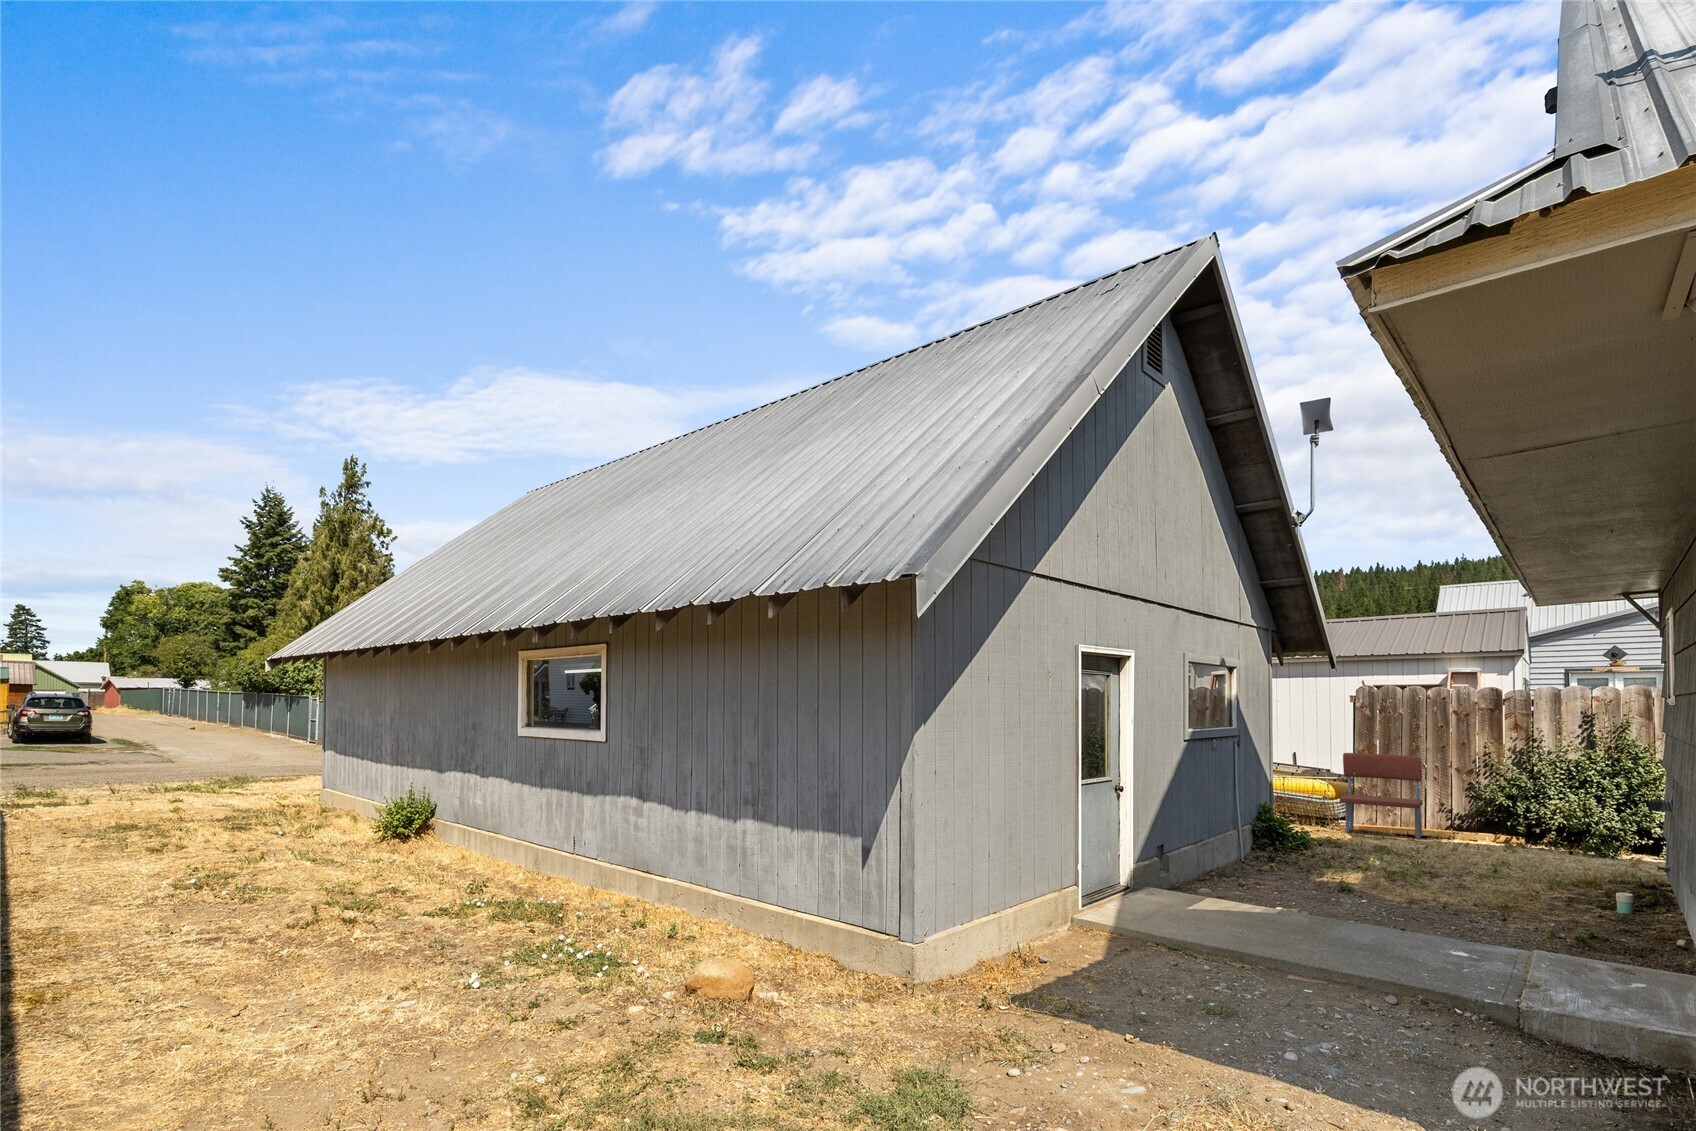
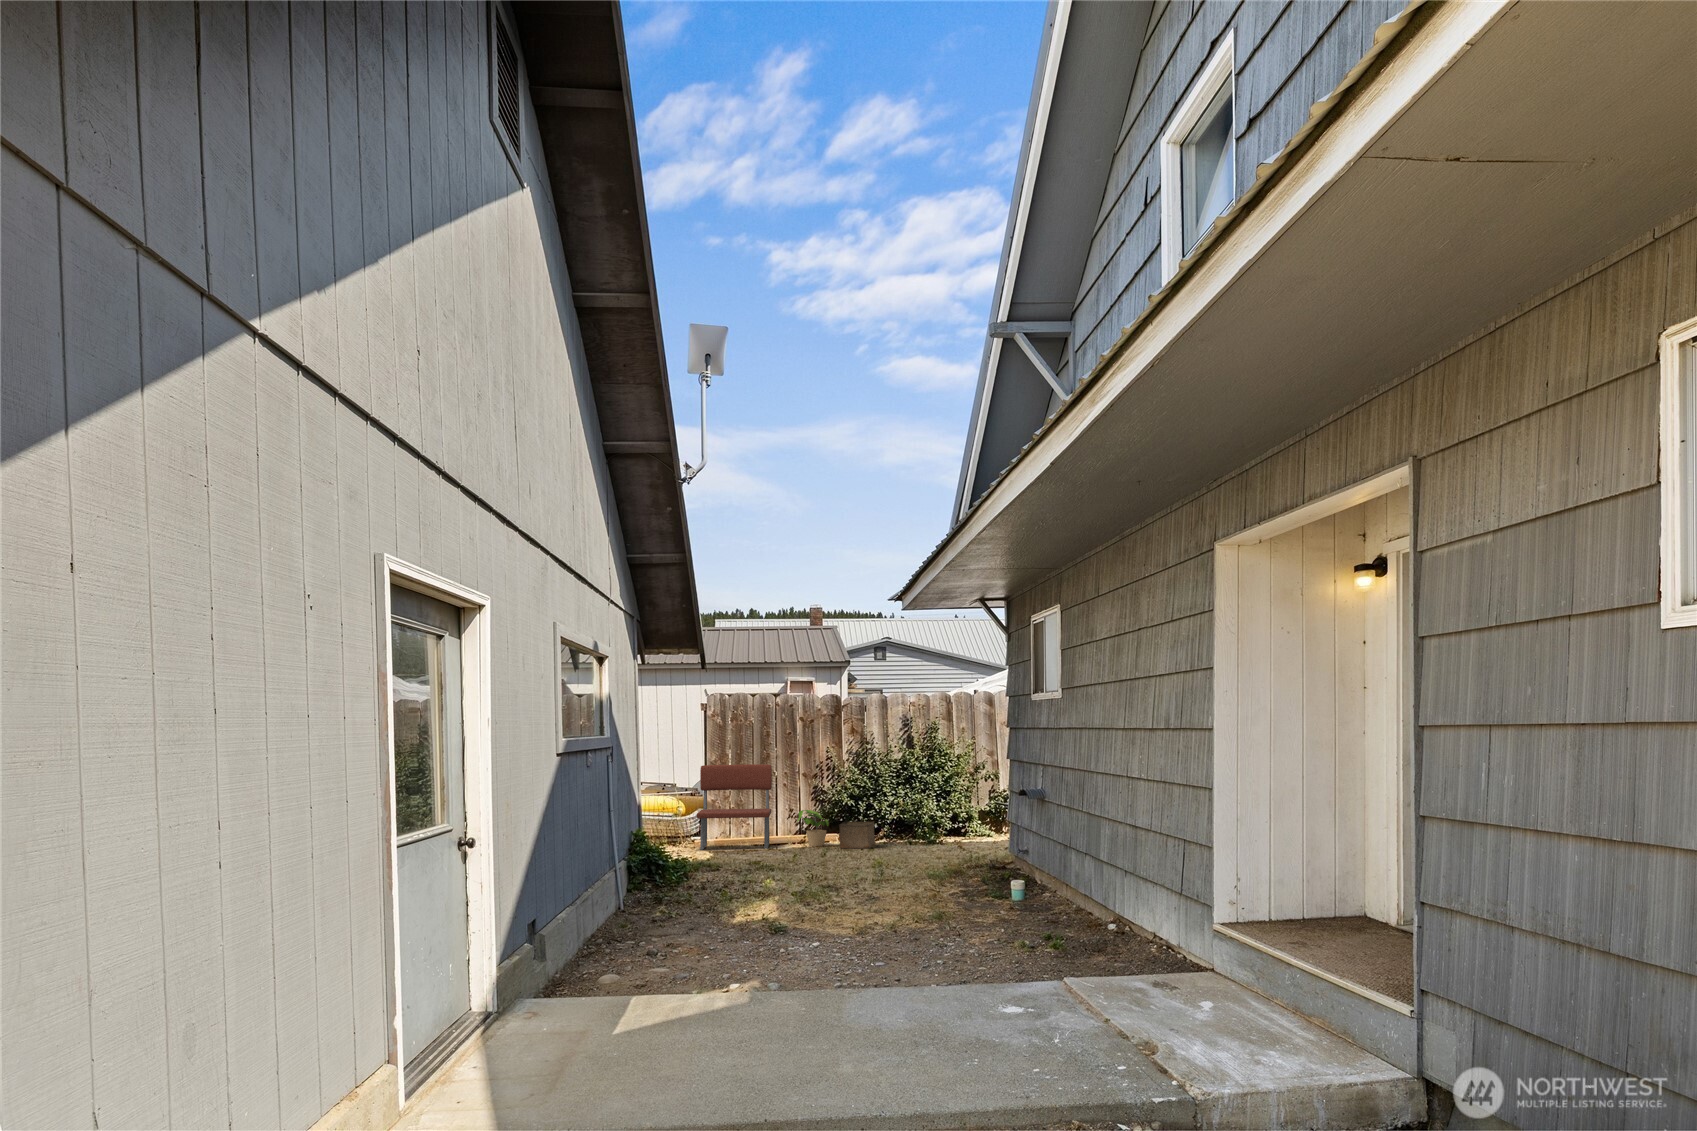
potted plant: none [1453,805,1491,843] -> present [797,810,829,846]
storage bin: none [1502,821,1551,853] -> present [839,821,875,849]

